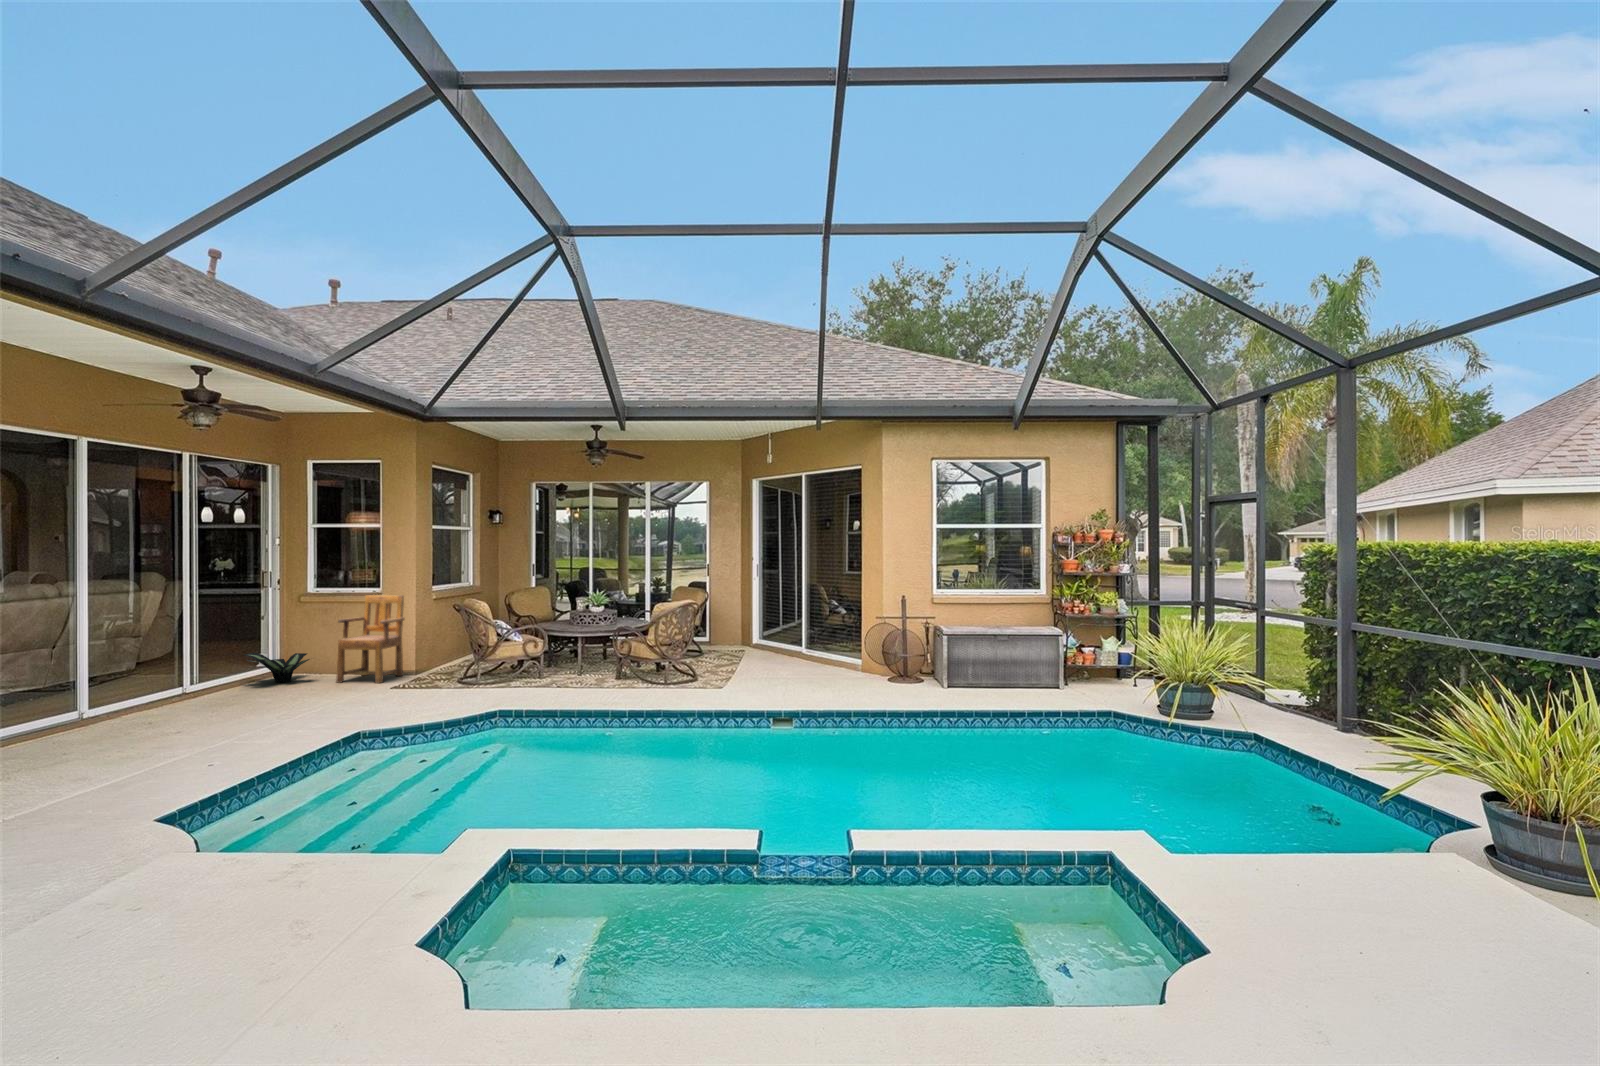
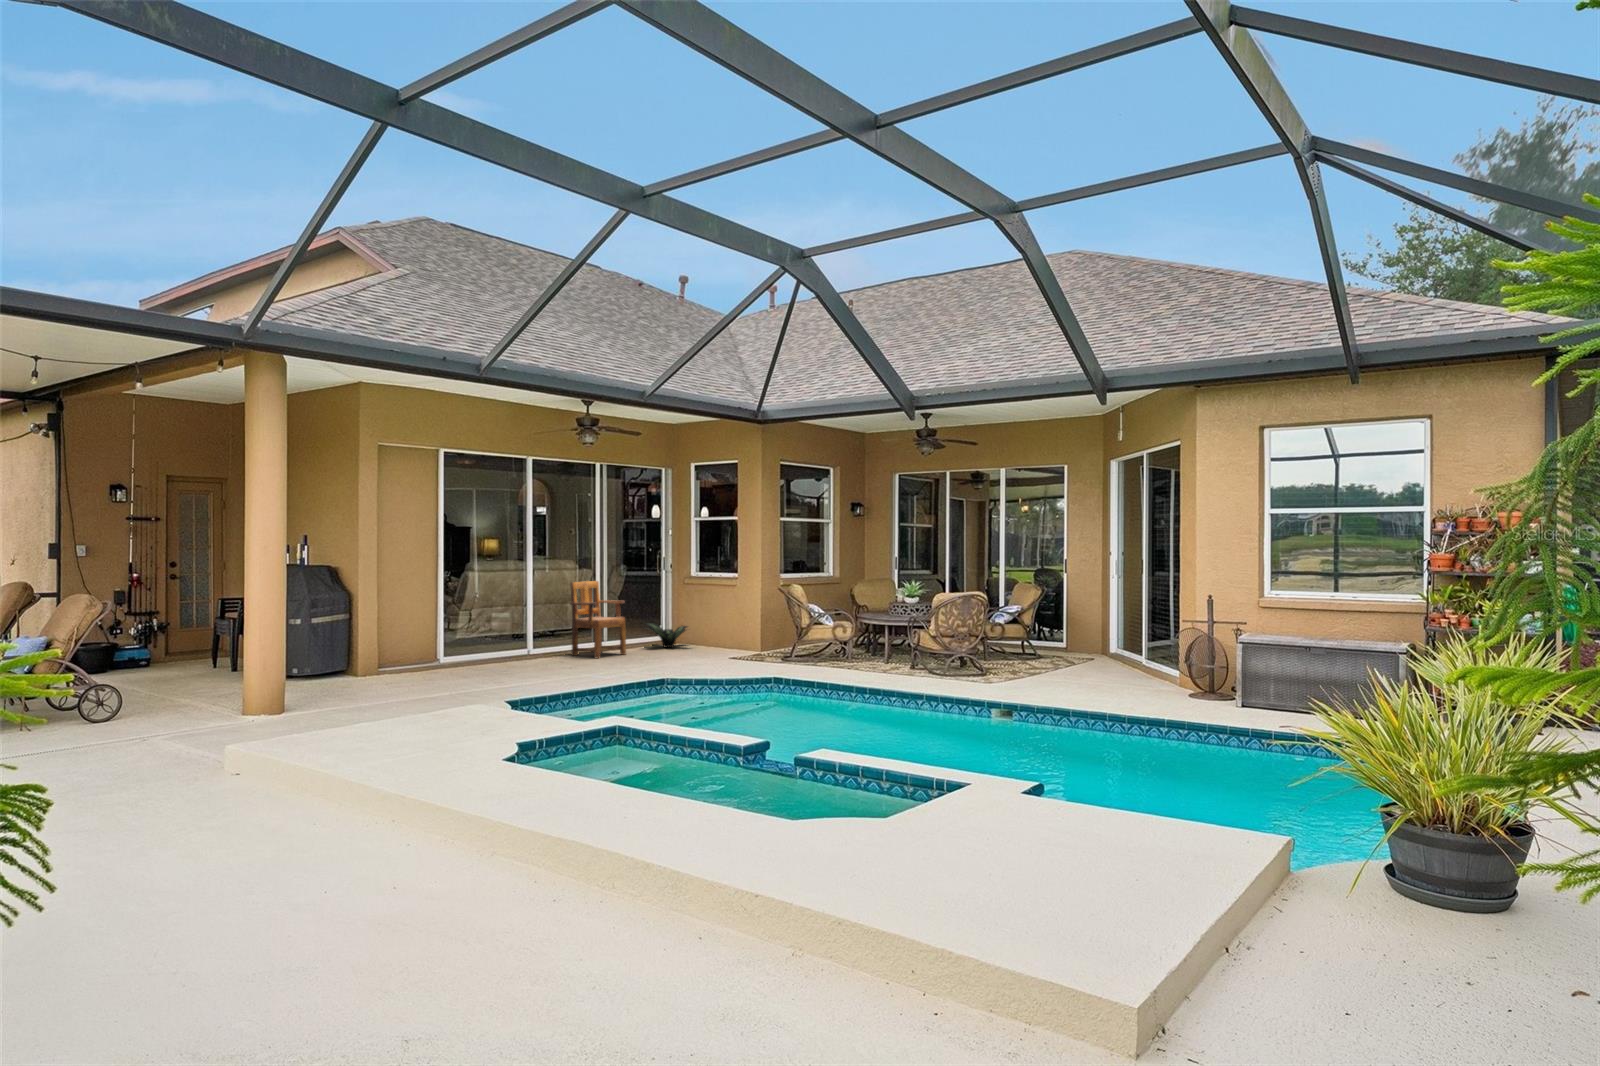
armchair: present [336,595,405,683] -> present [570,581,626,659]

